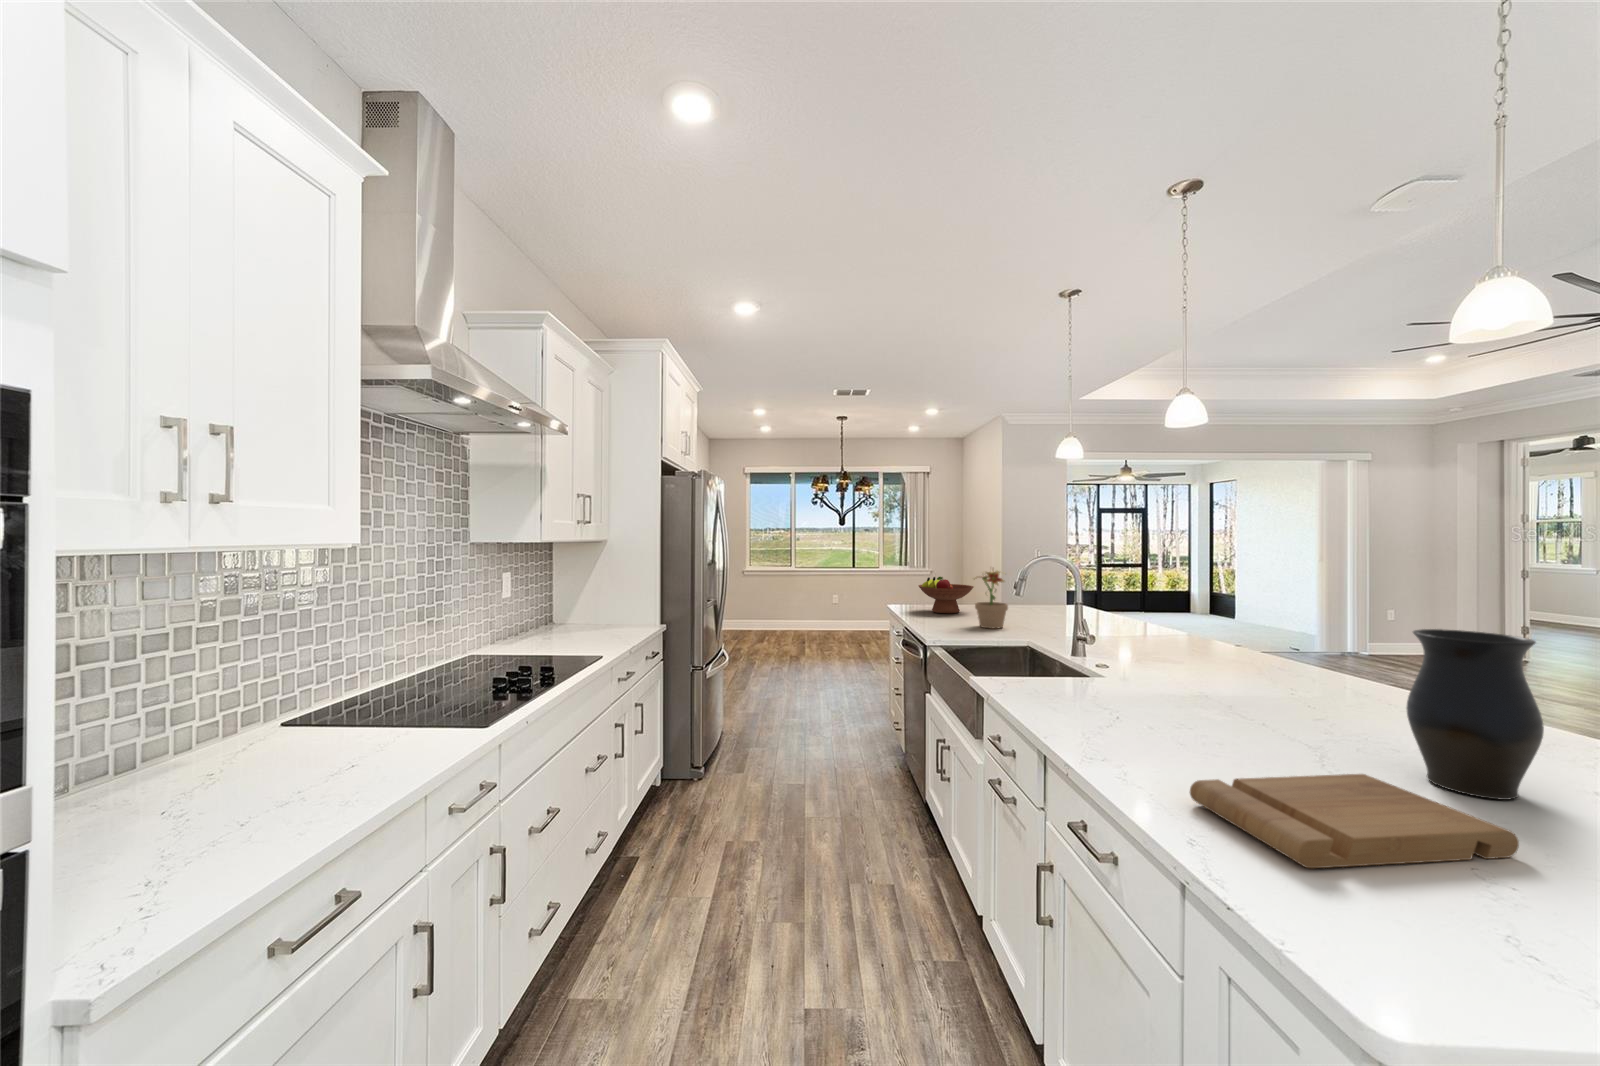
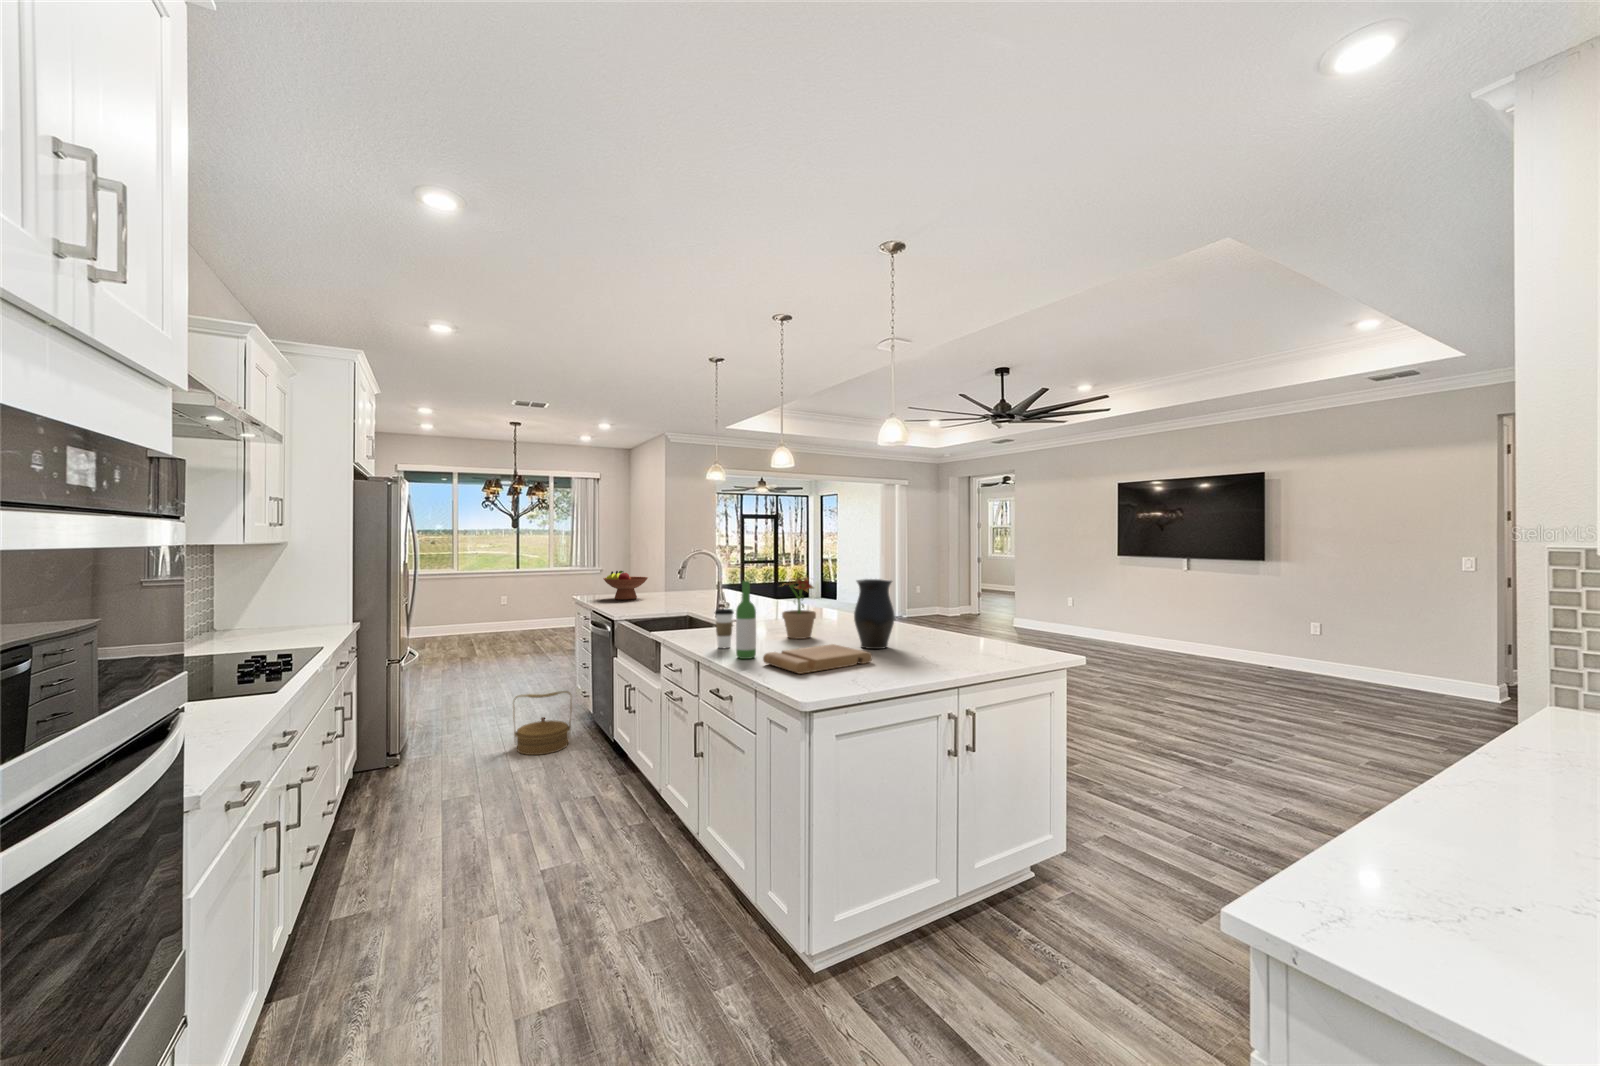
potted plant: present [975,571,1008,628] -> present [782,574,816,639]
wine bottle: none [1122,620,1166,776] -> present [736,581,756,659]
coffee cup: none [1074,661,1112,734] -> present [714,609,734,648]
basket: none [813,719,879,796] -> present [513,691,572,755]

